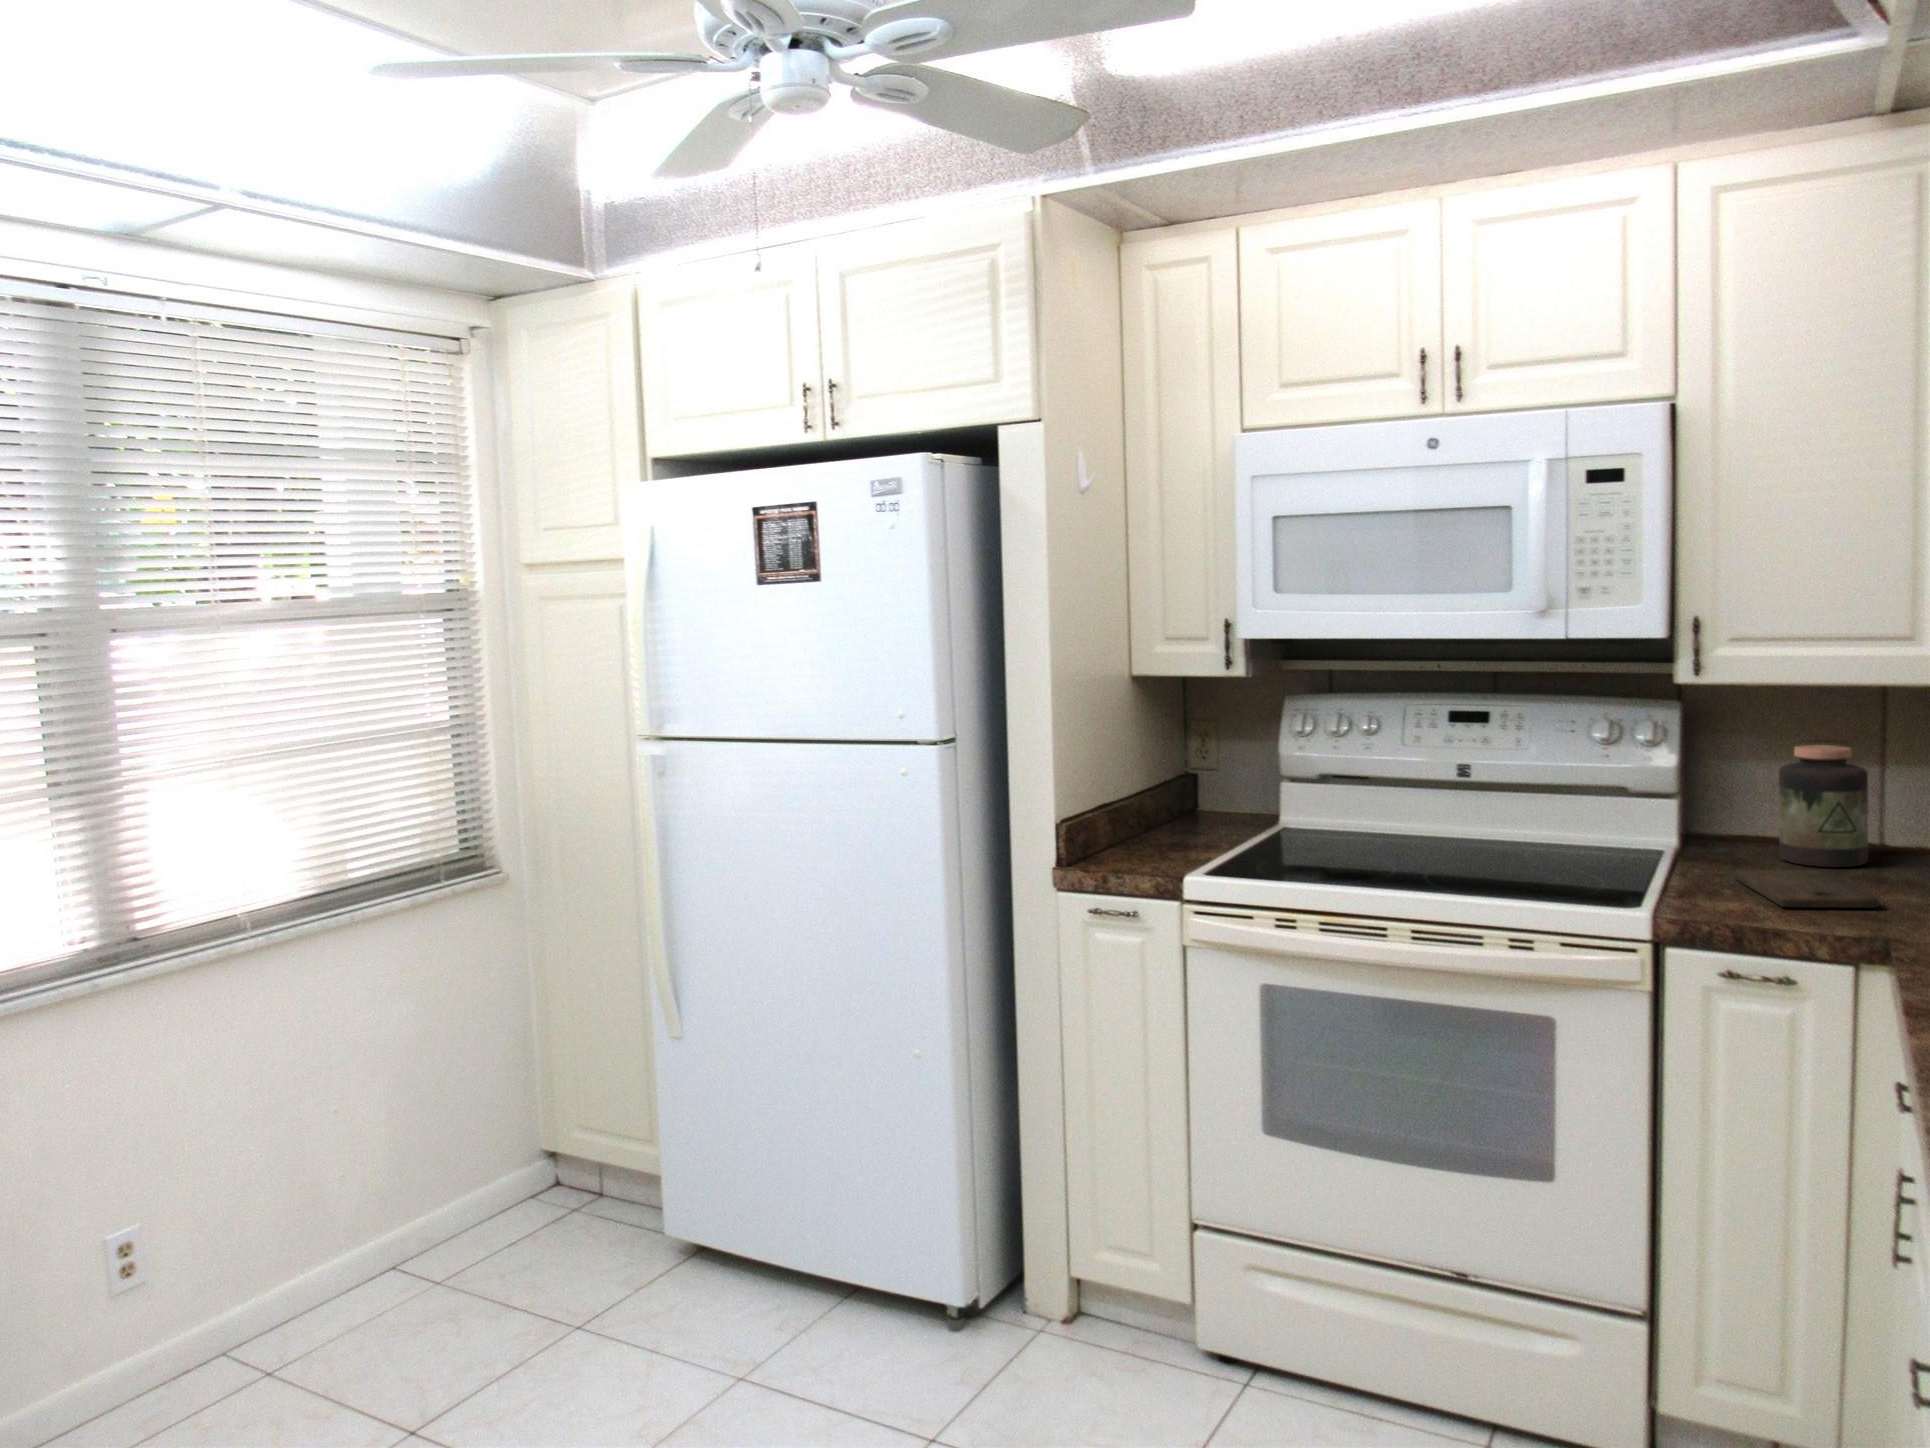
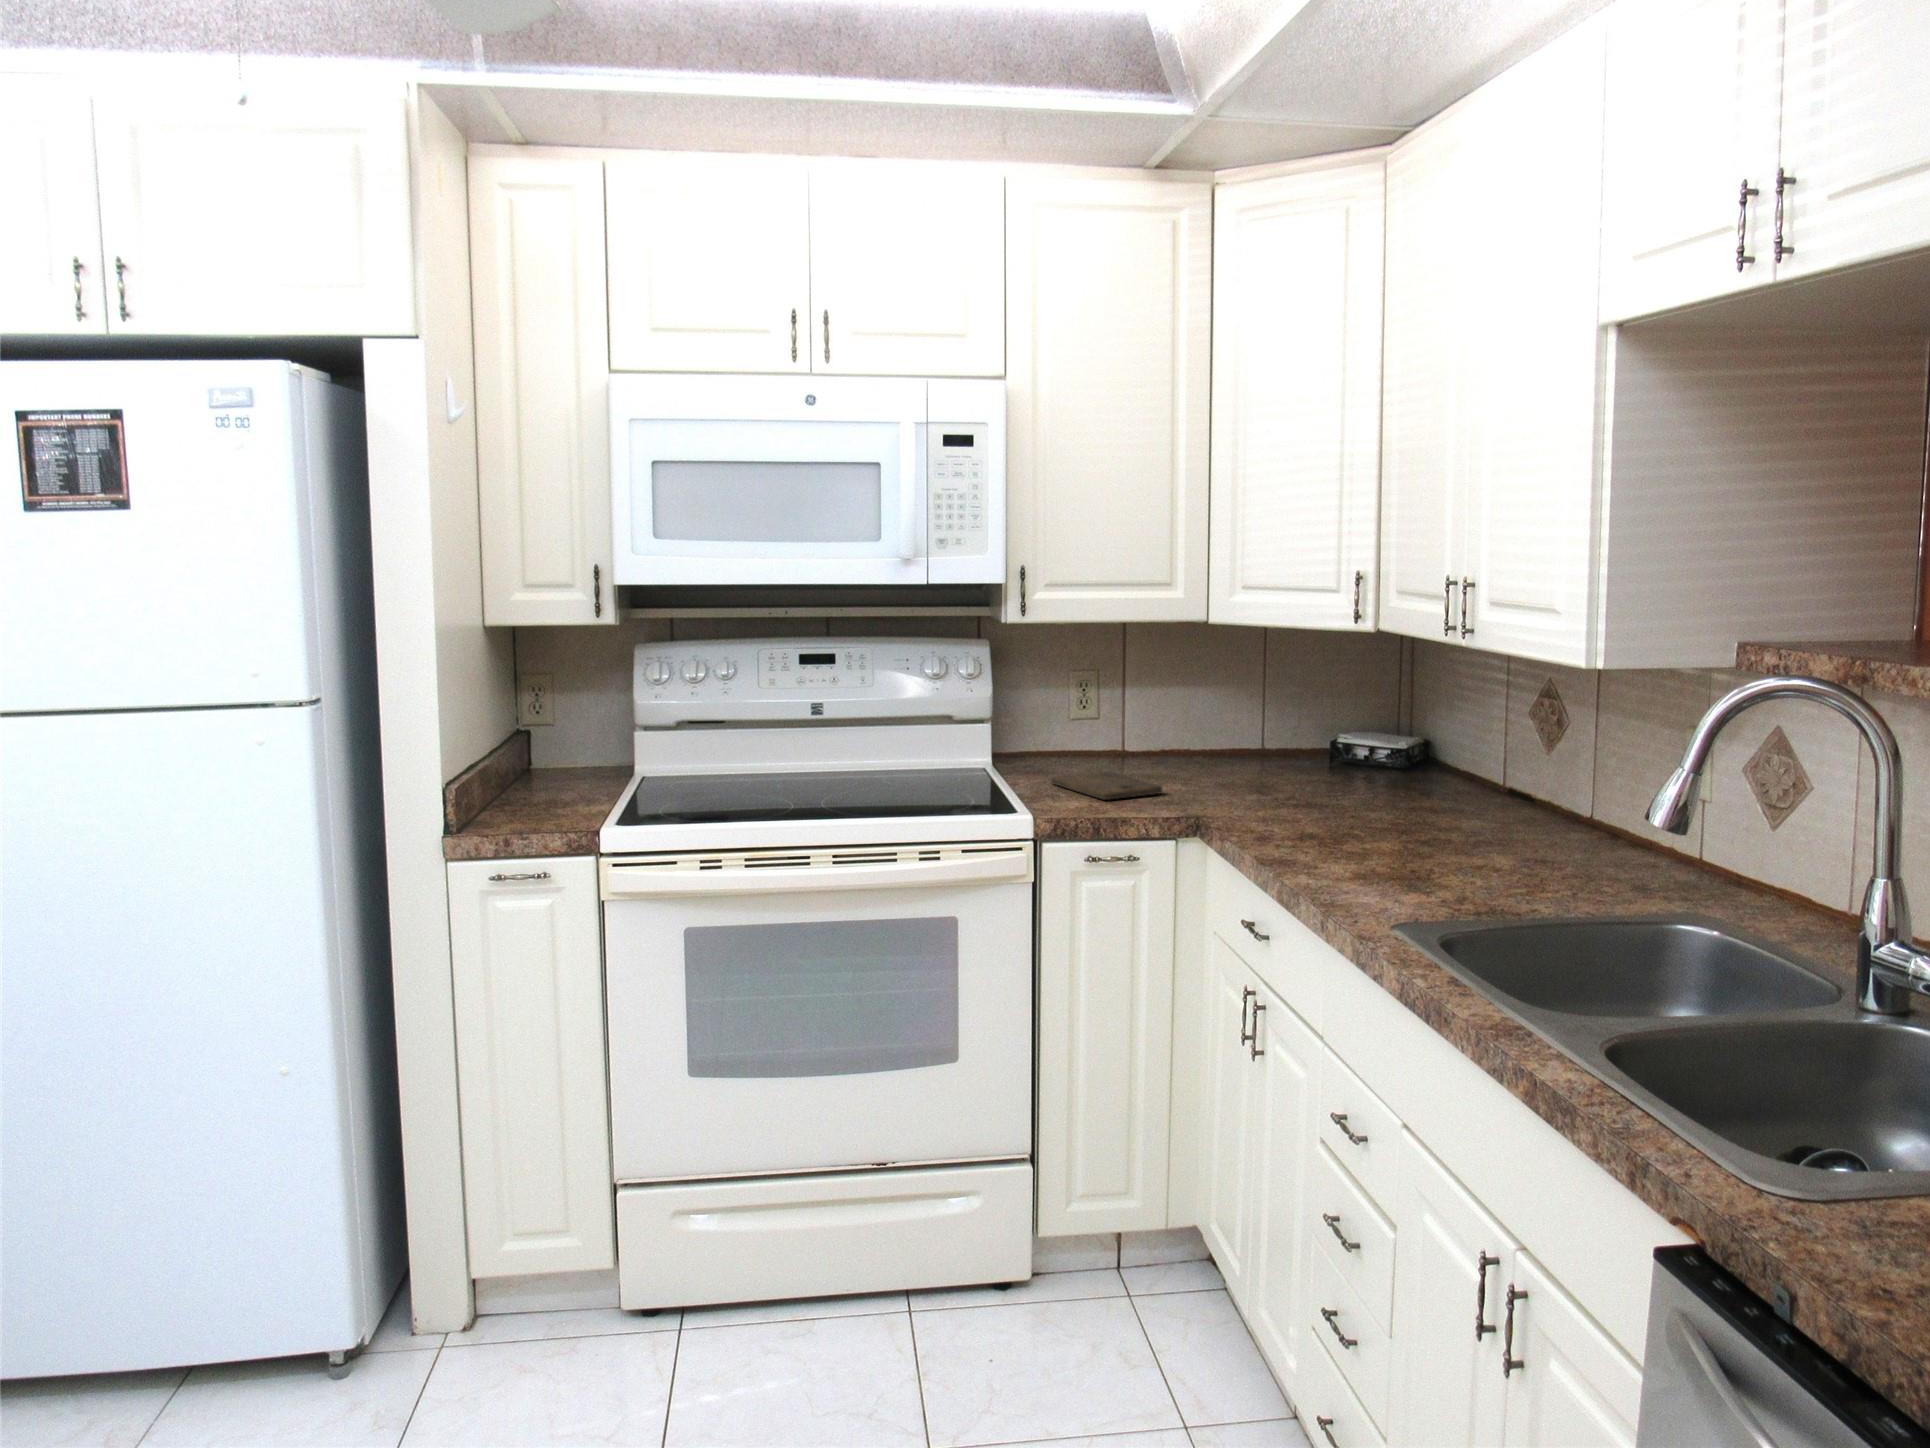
jar: present [1779,745,1868,867] -> none [1062,671,1124,769]

